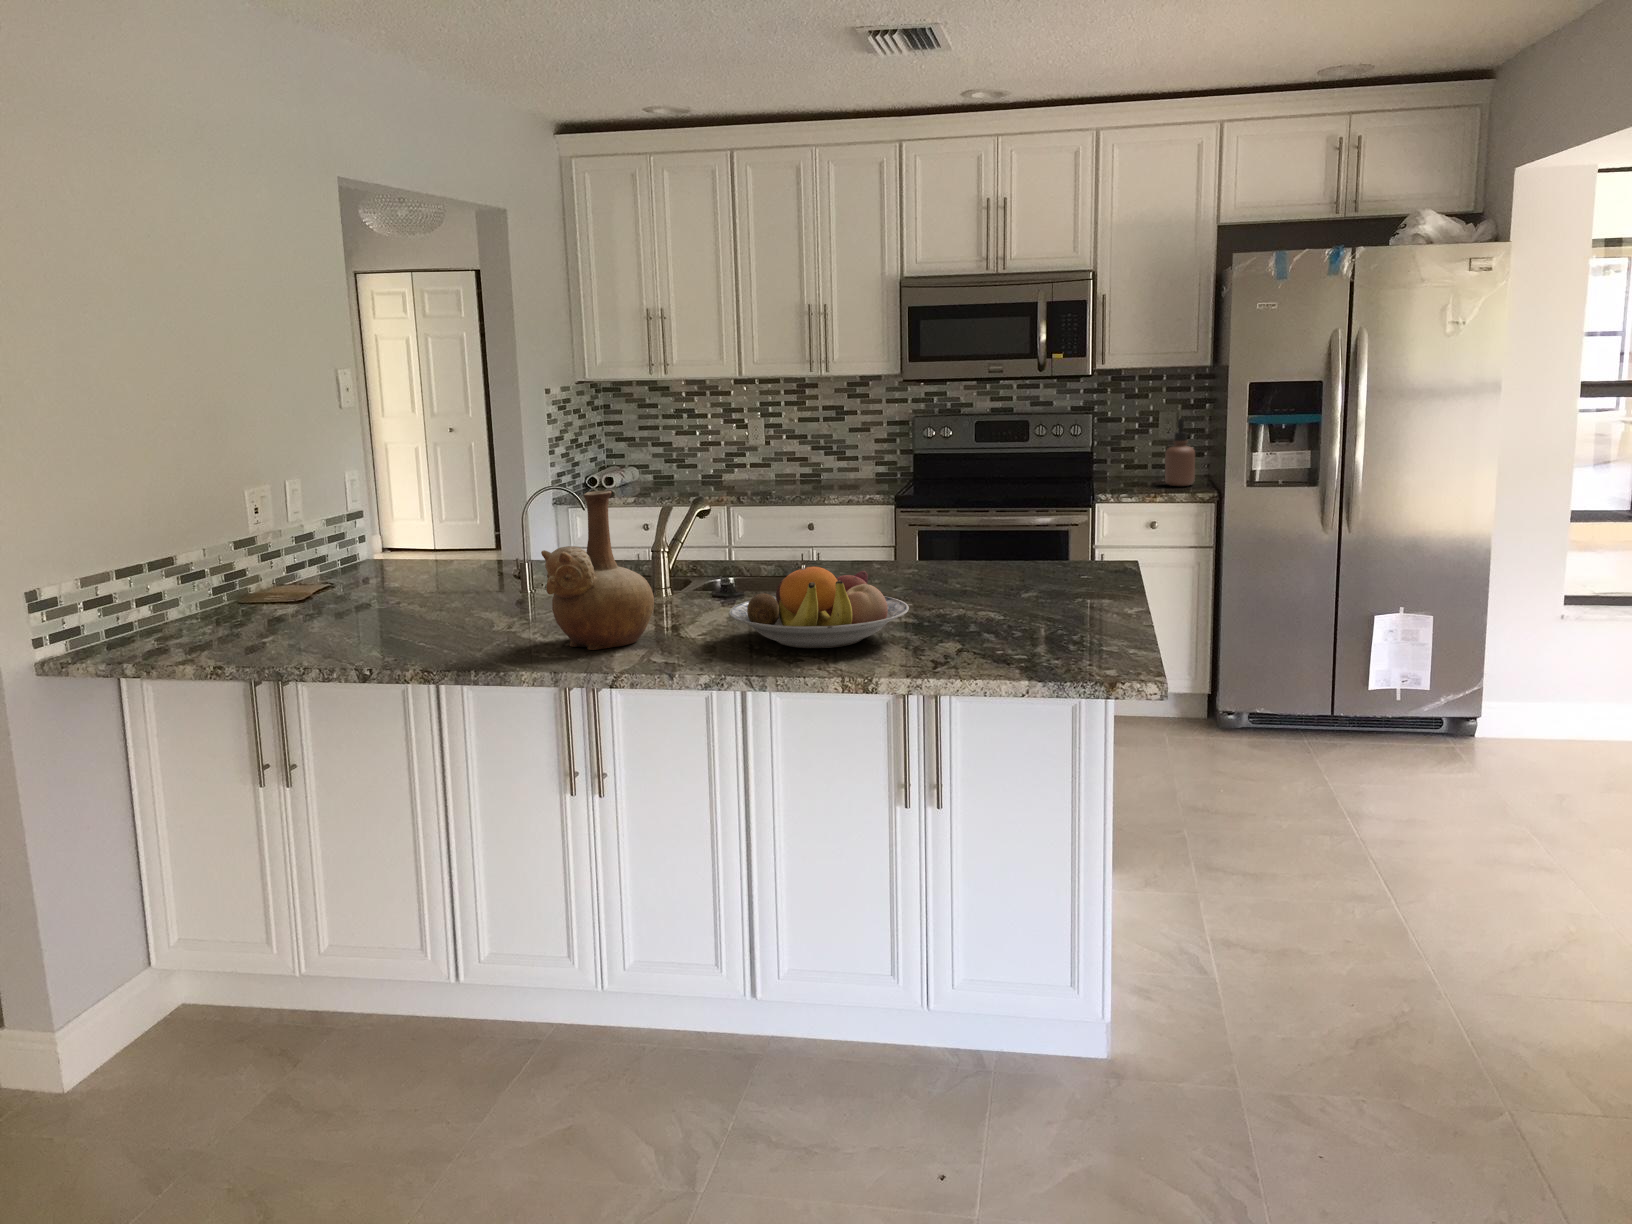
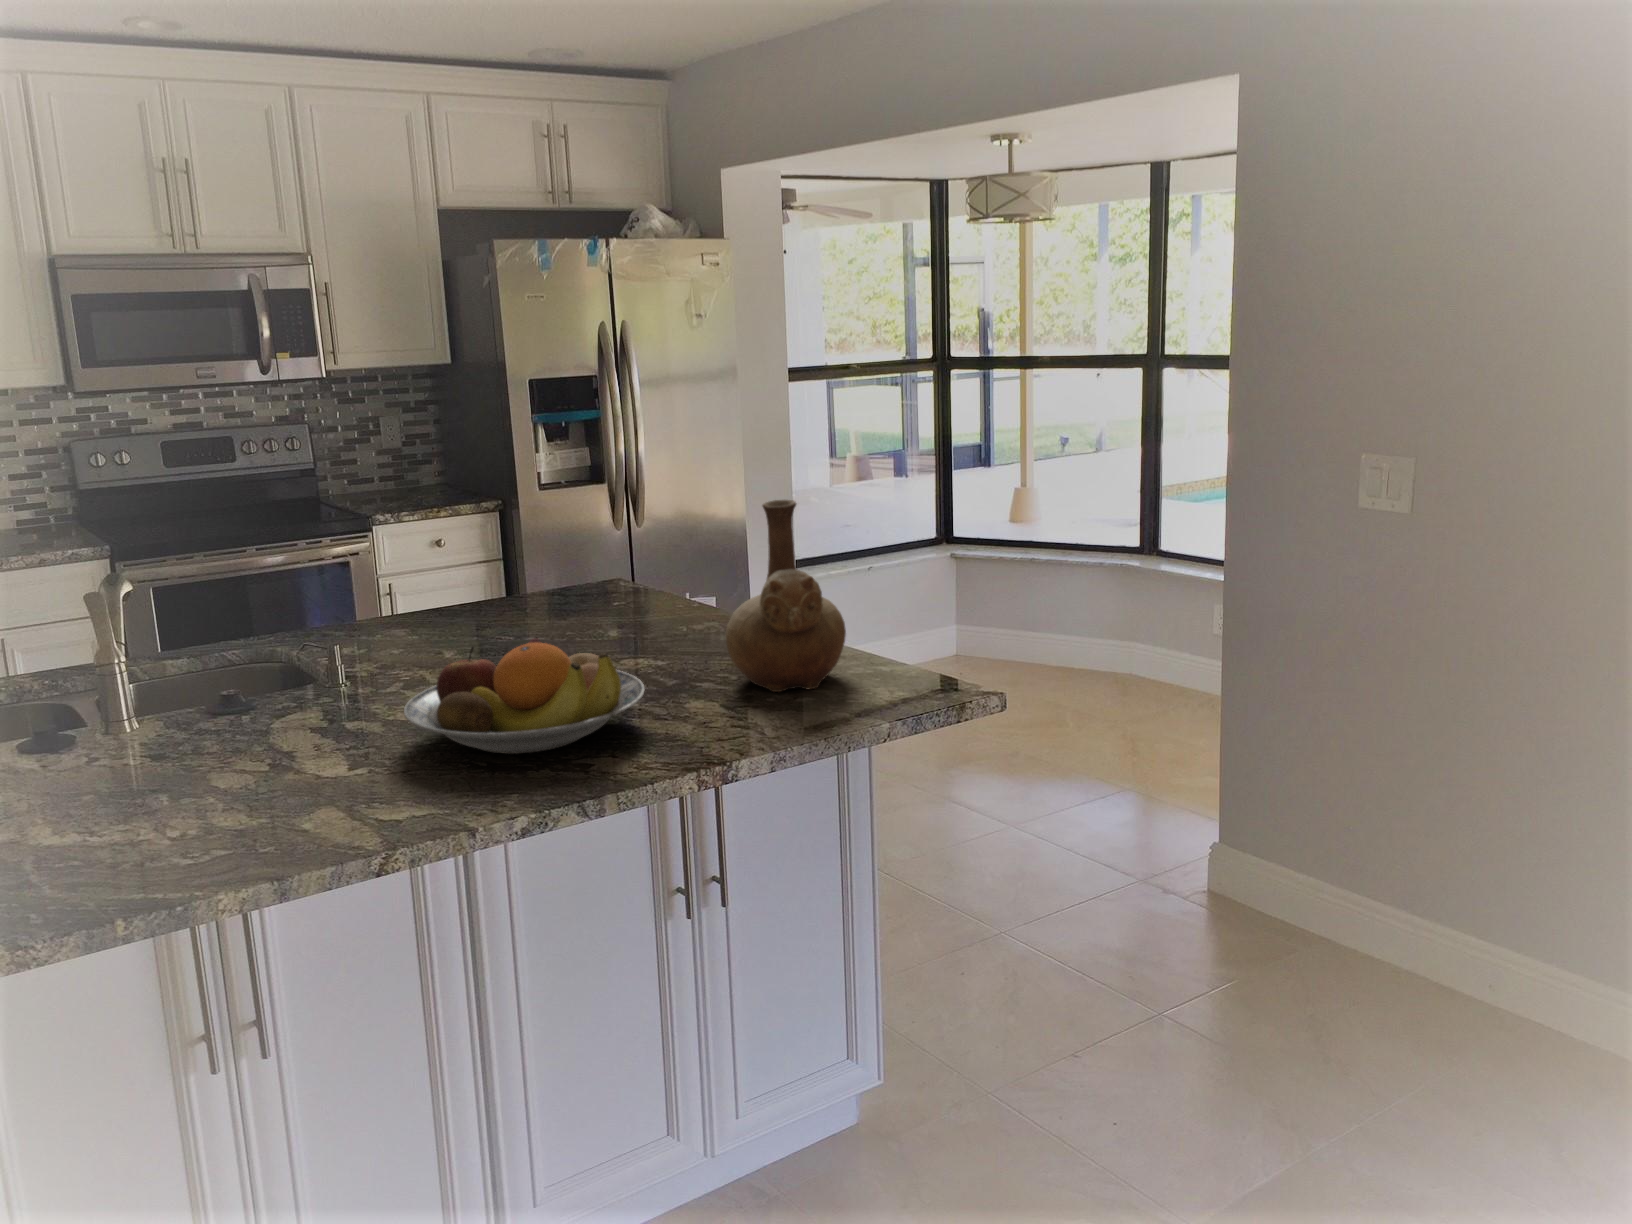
soap dispenser: present [1165,418,1195,486] -> none [407,422,442,496]
vase: present [541,490,654,650] -> present [726,500,846,692]

